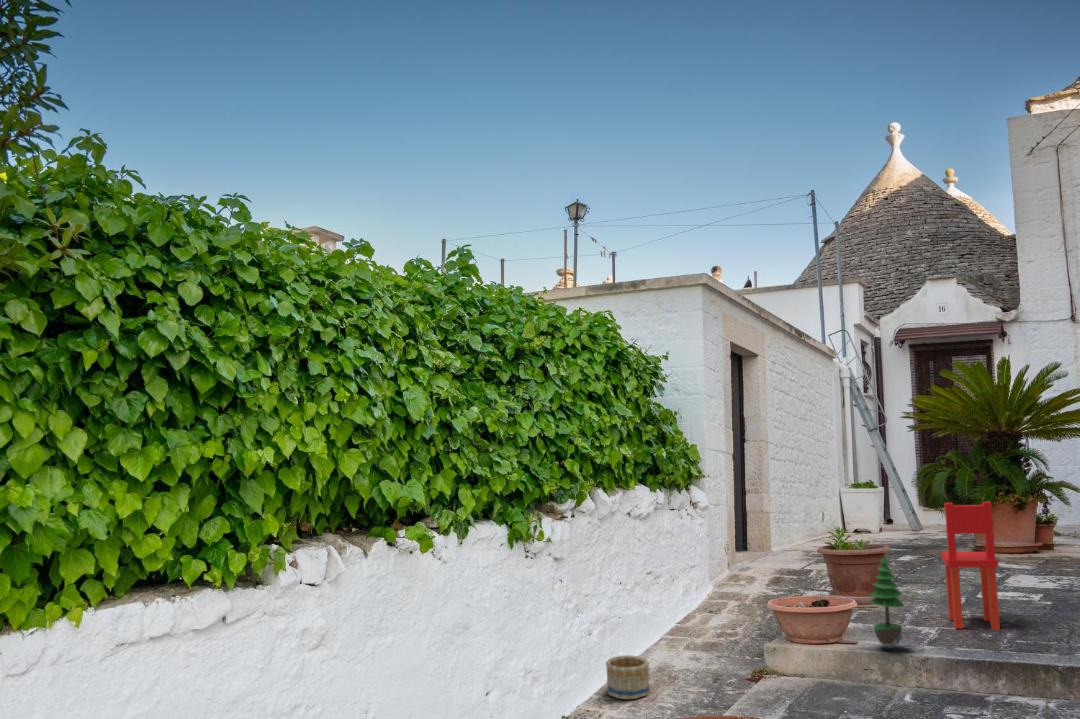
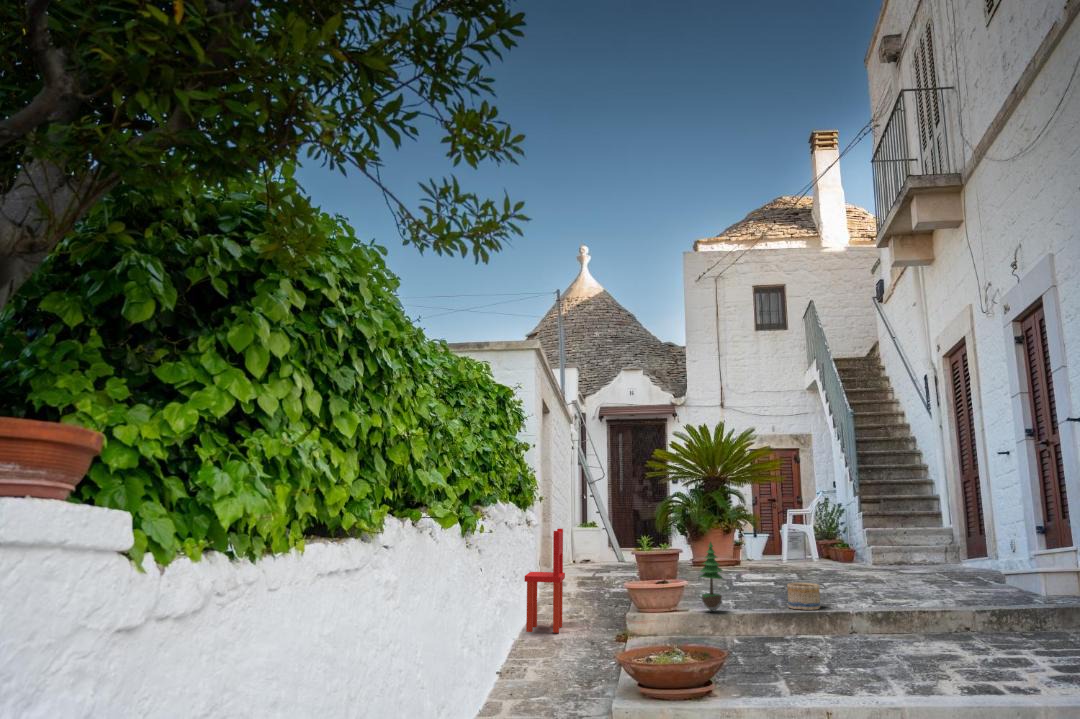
chair: present [941,502,1000,630] -> present [524,529,565,633]
basket: present [606,655,650,699] -> present [787,583,820,610]

